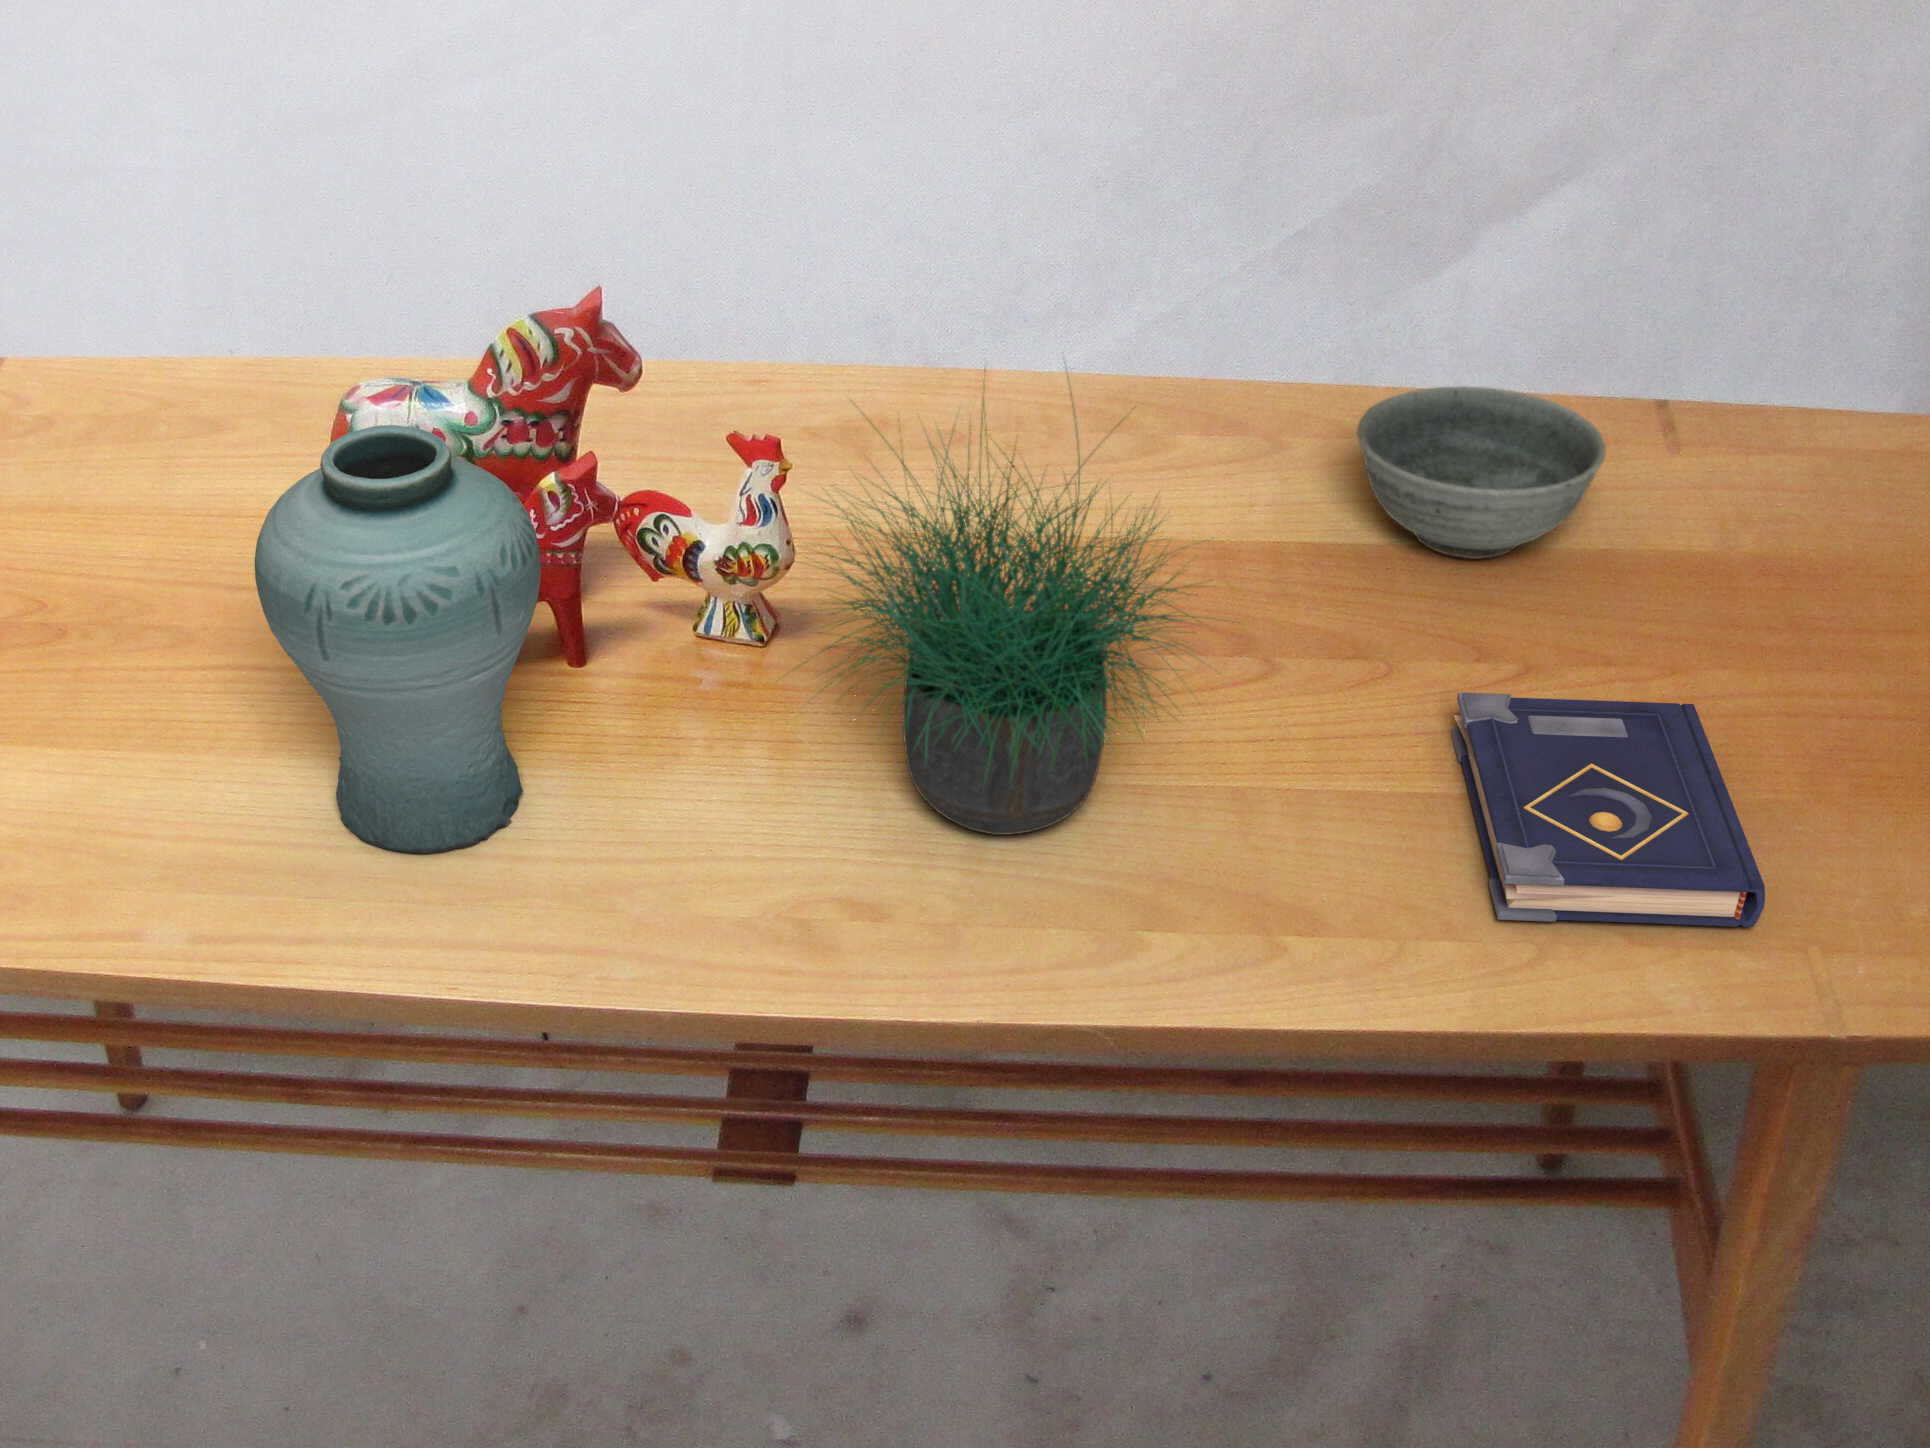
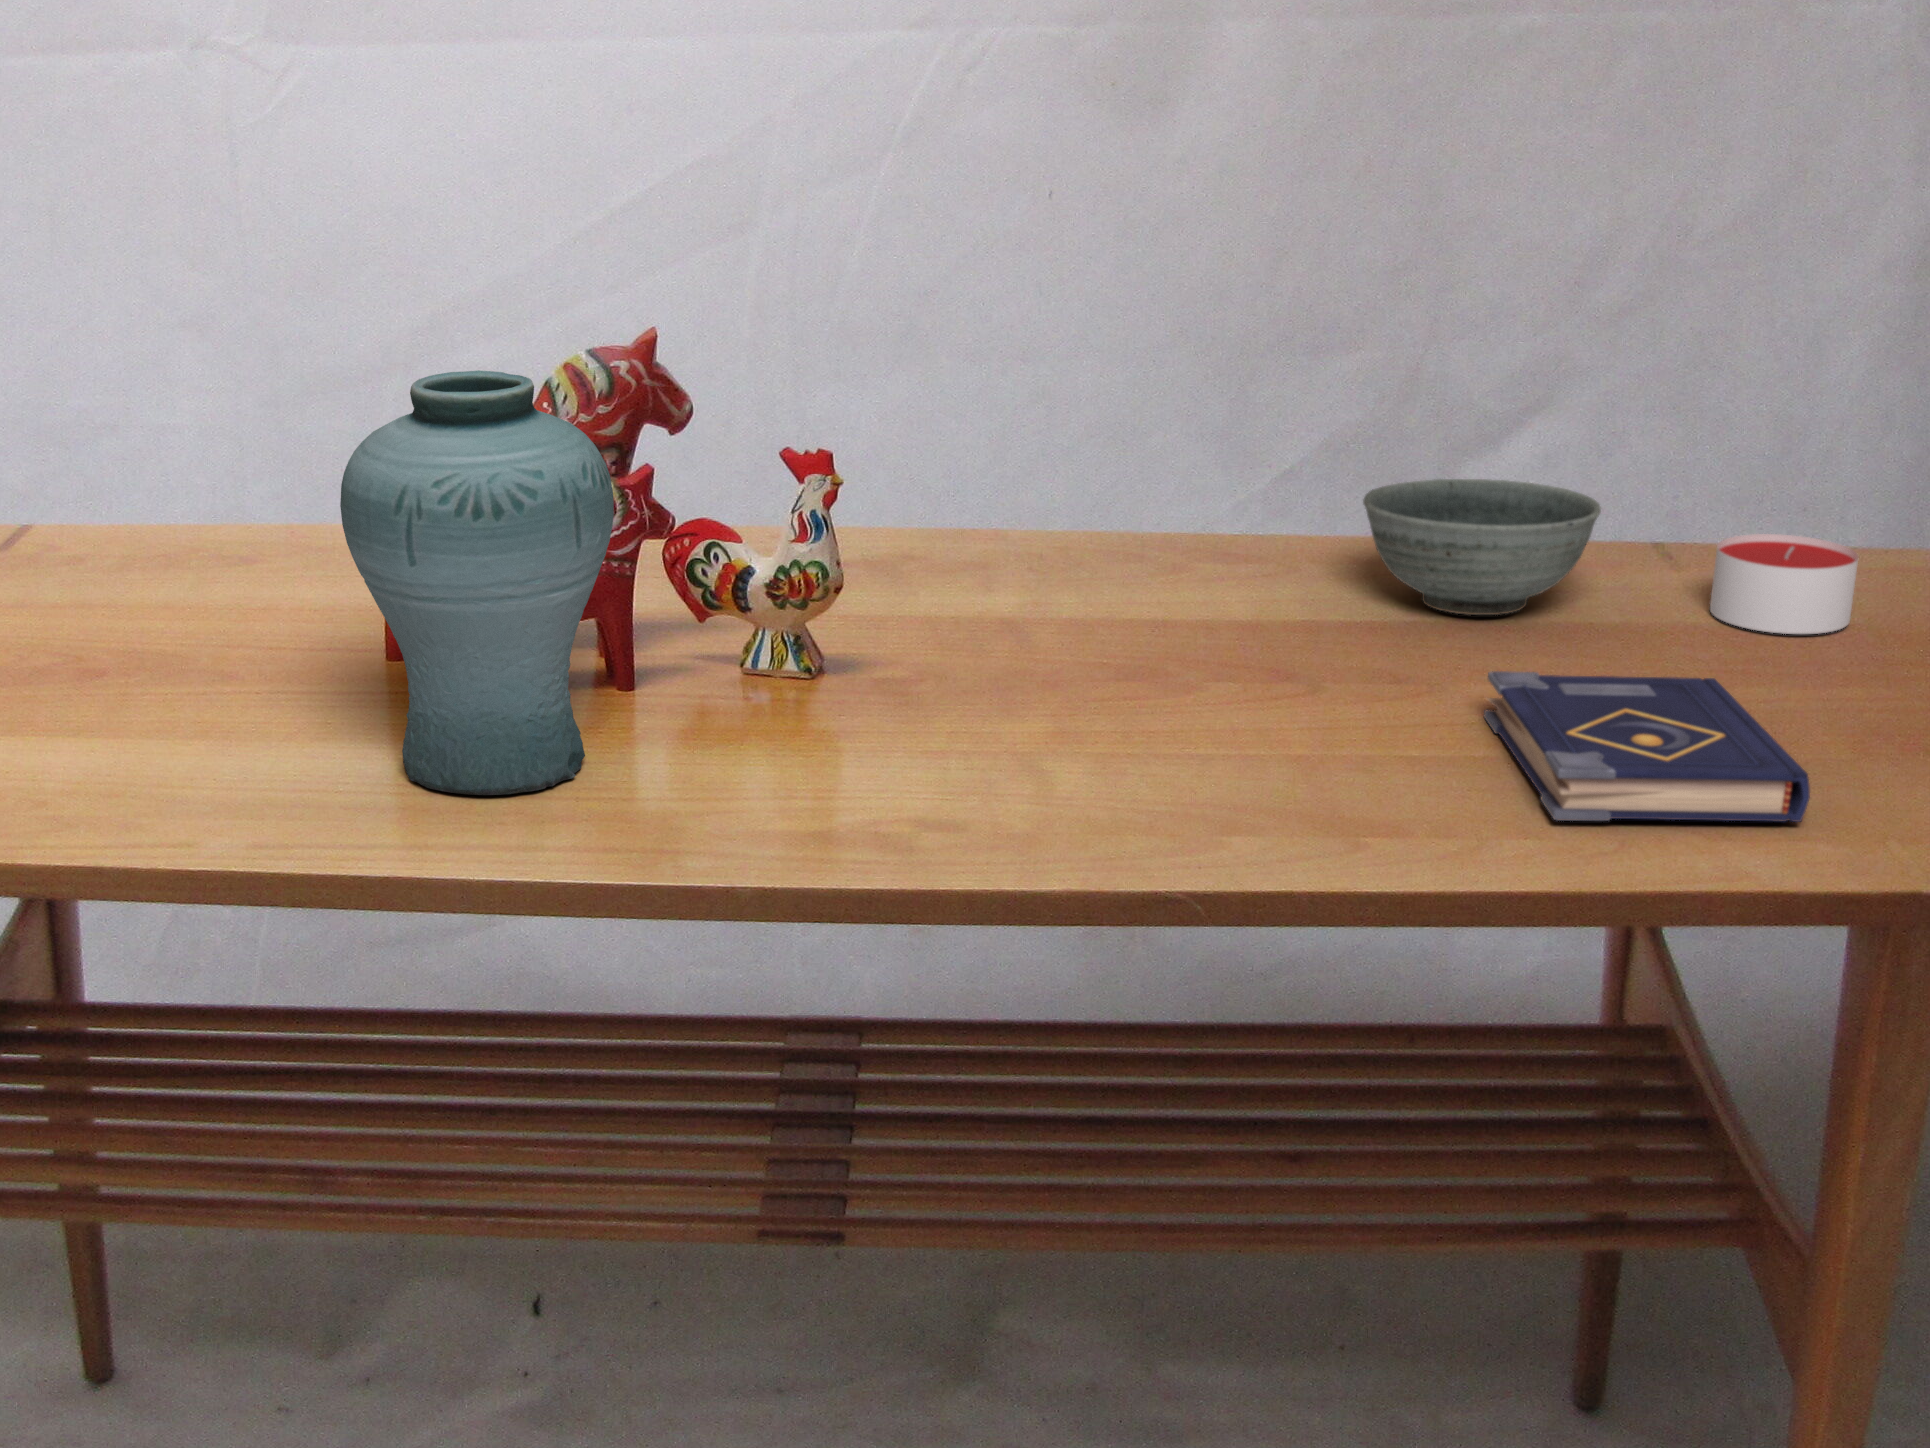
potted plant: present [797,401,1220,835] -> none [840,295,1291,777]
candle: none [1714,464,1874,594] -> present [1710,534,1858,634]

